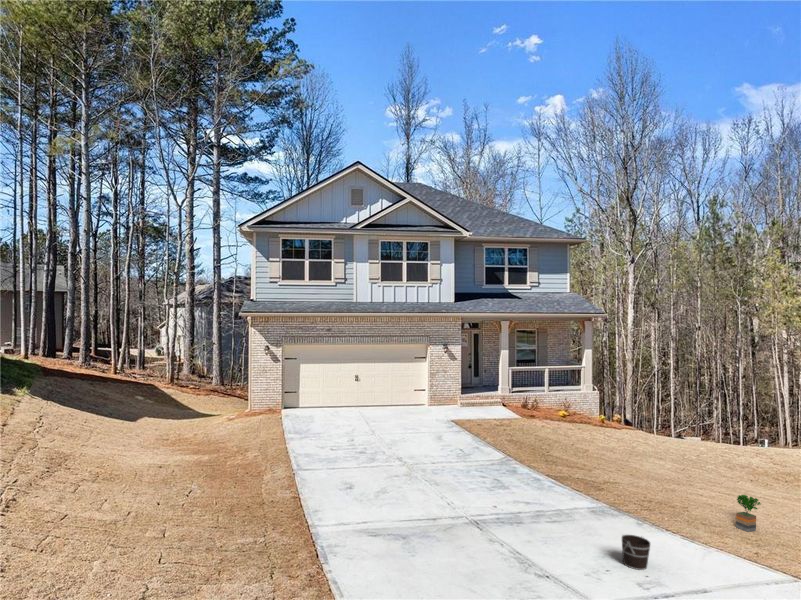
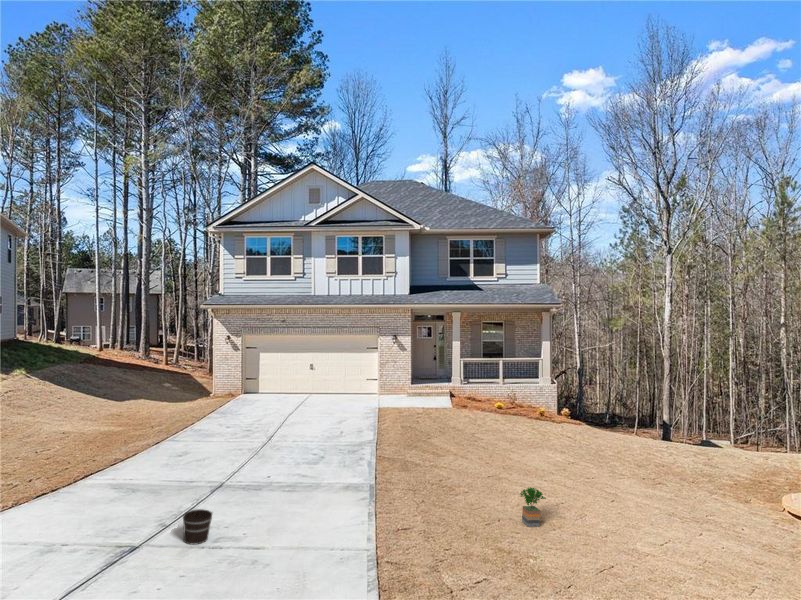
bucket: present [622,535,650,570] -> present [183,509,212,545]

